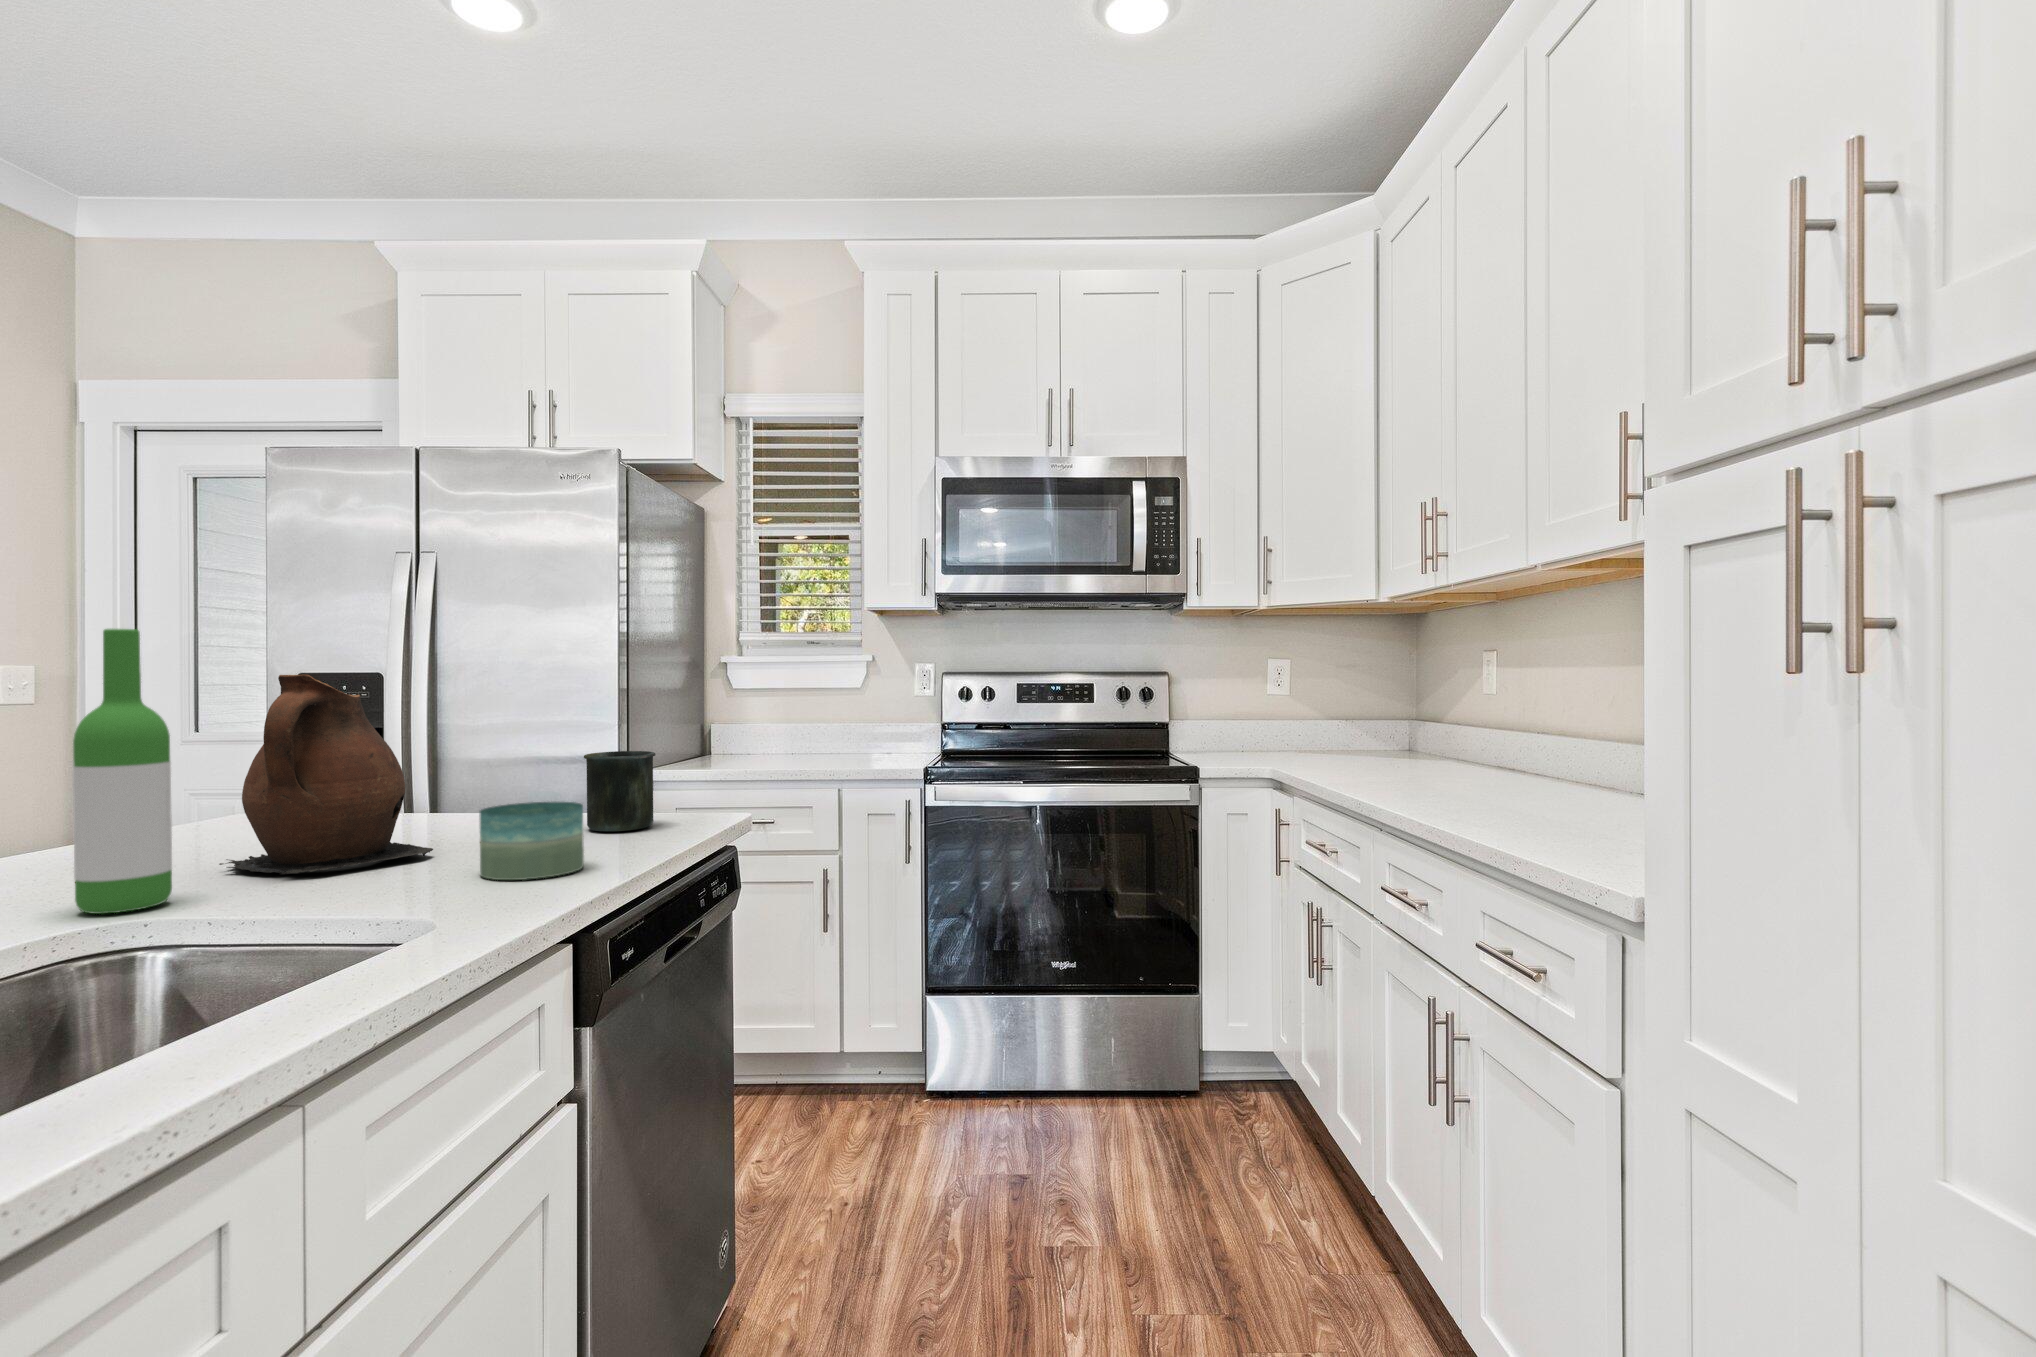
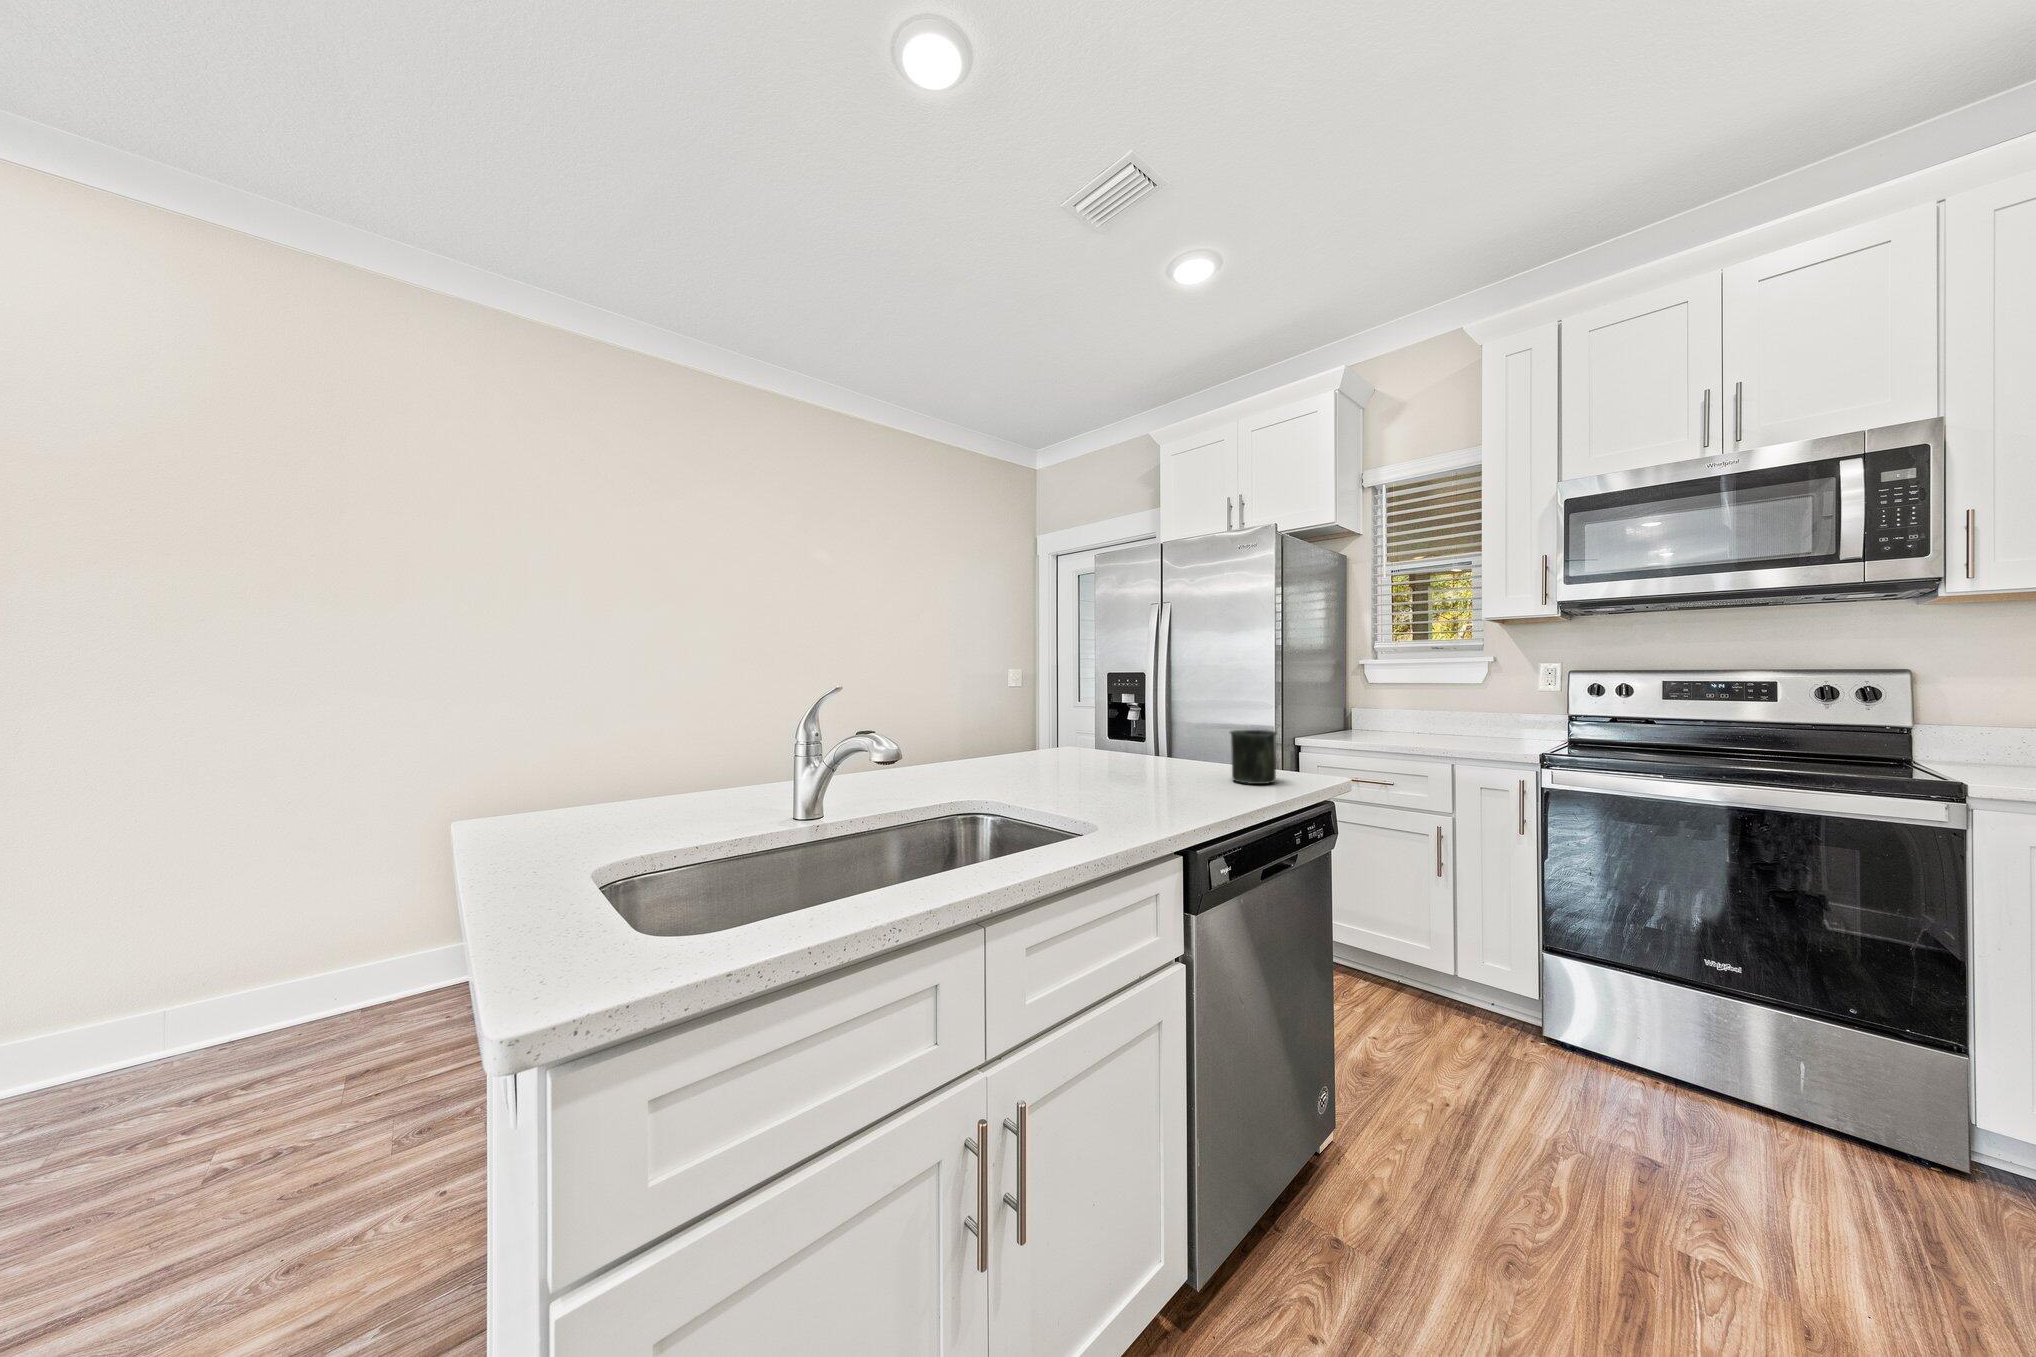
wine bottle: present [73,629,172,914] -> none [984,659,1019,796]
ceramic pitcher: present [219,675,433,874] -> none [1045,681,1140,787]
candle: present [480,802,584,880] -> none [1155,761,1216,810]

